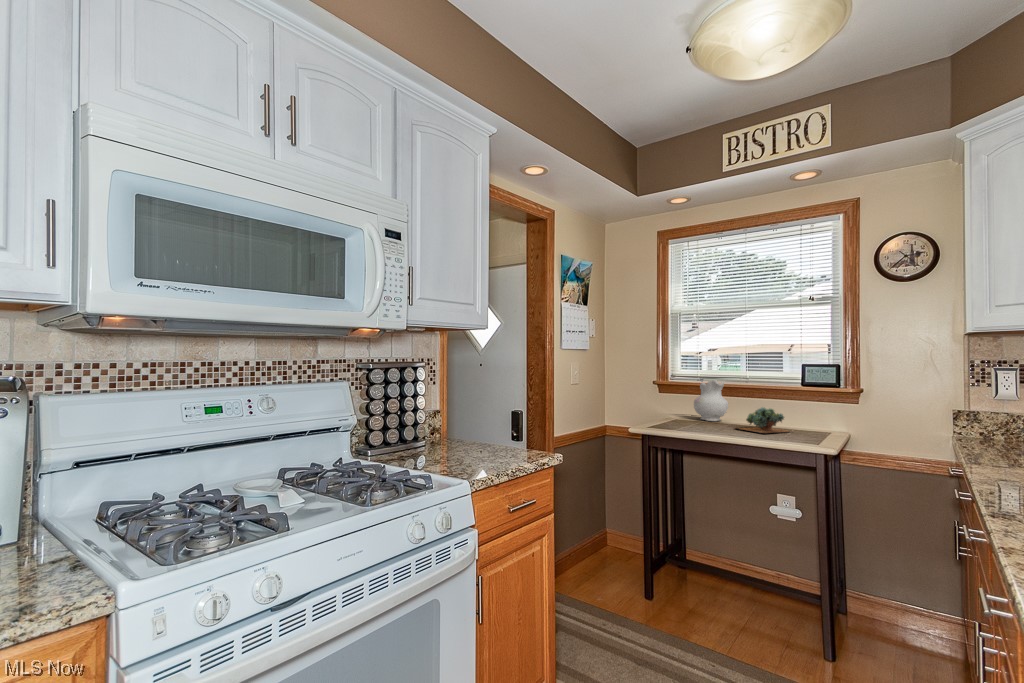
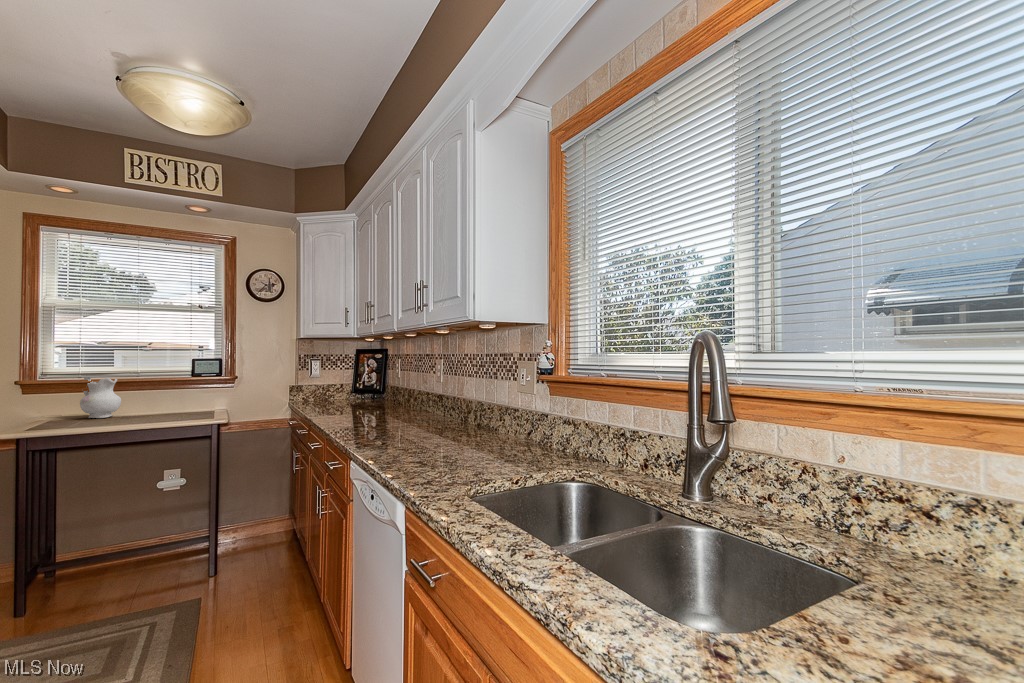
succulent plant: present [735,407,790,433] -> none [134,398,188,421]

